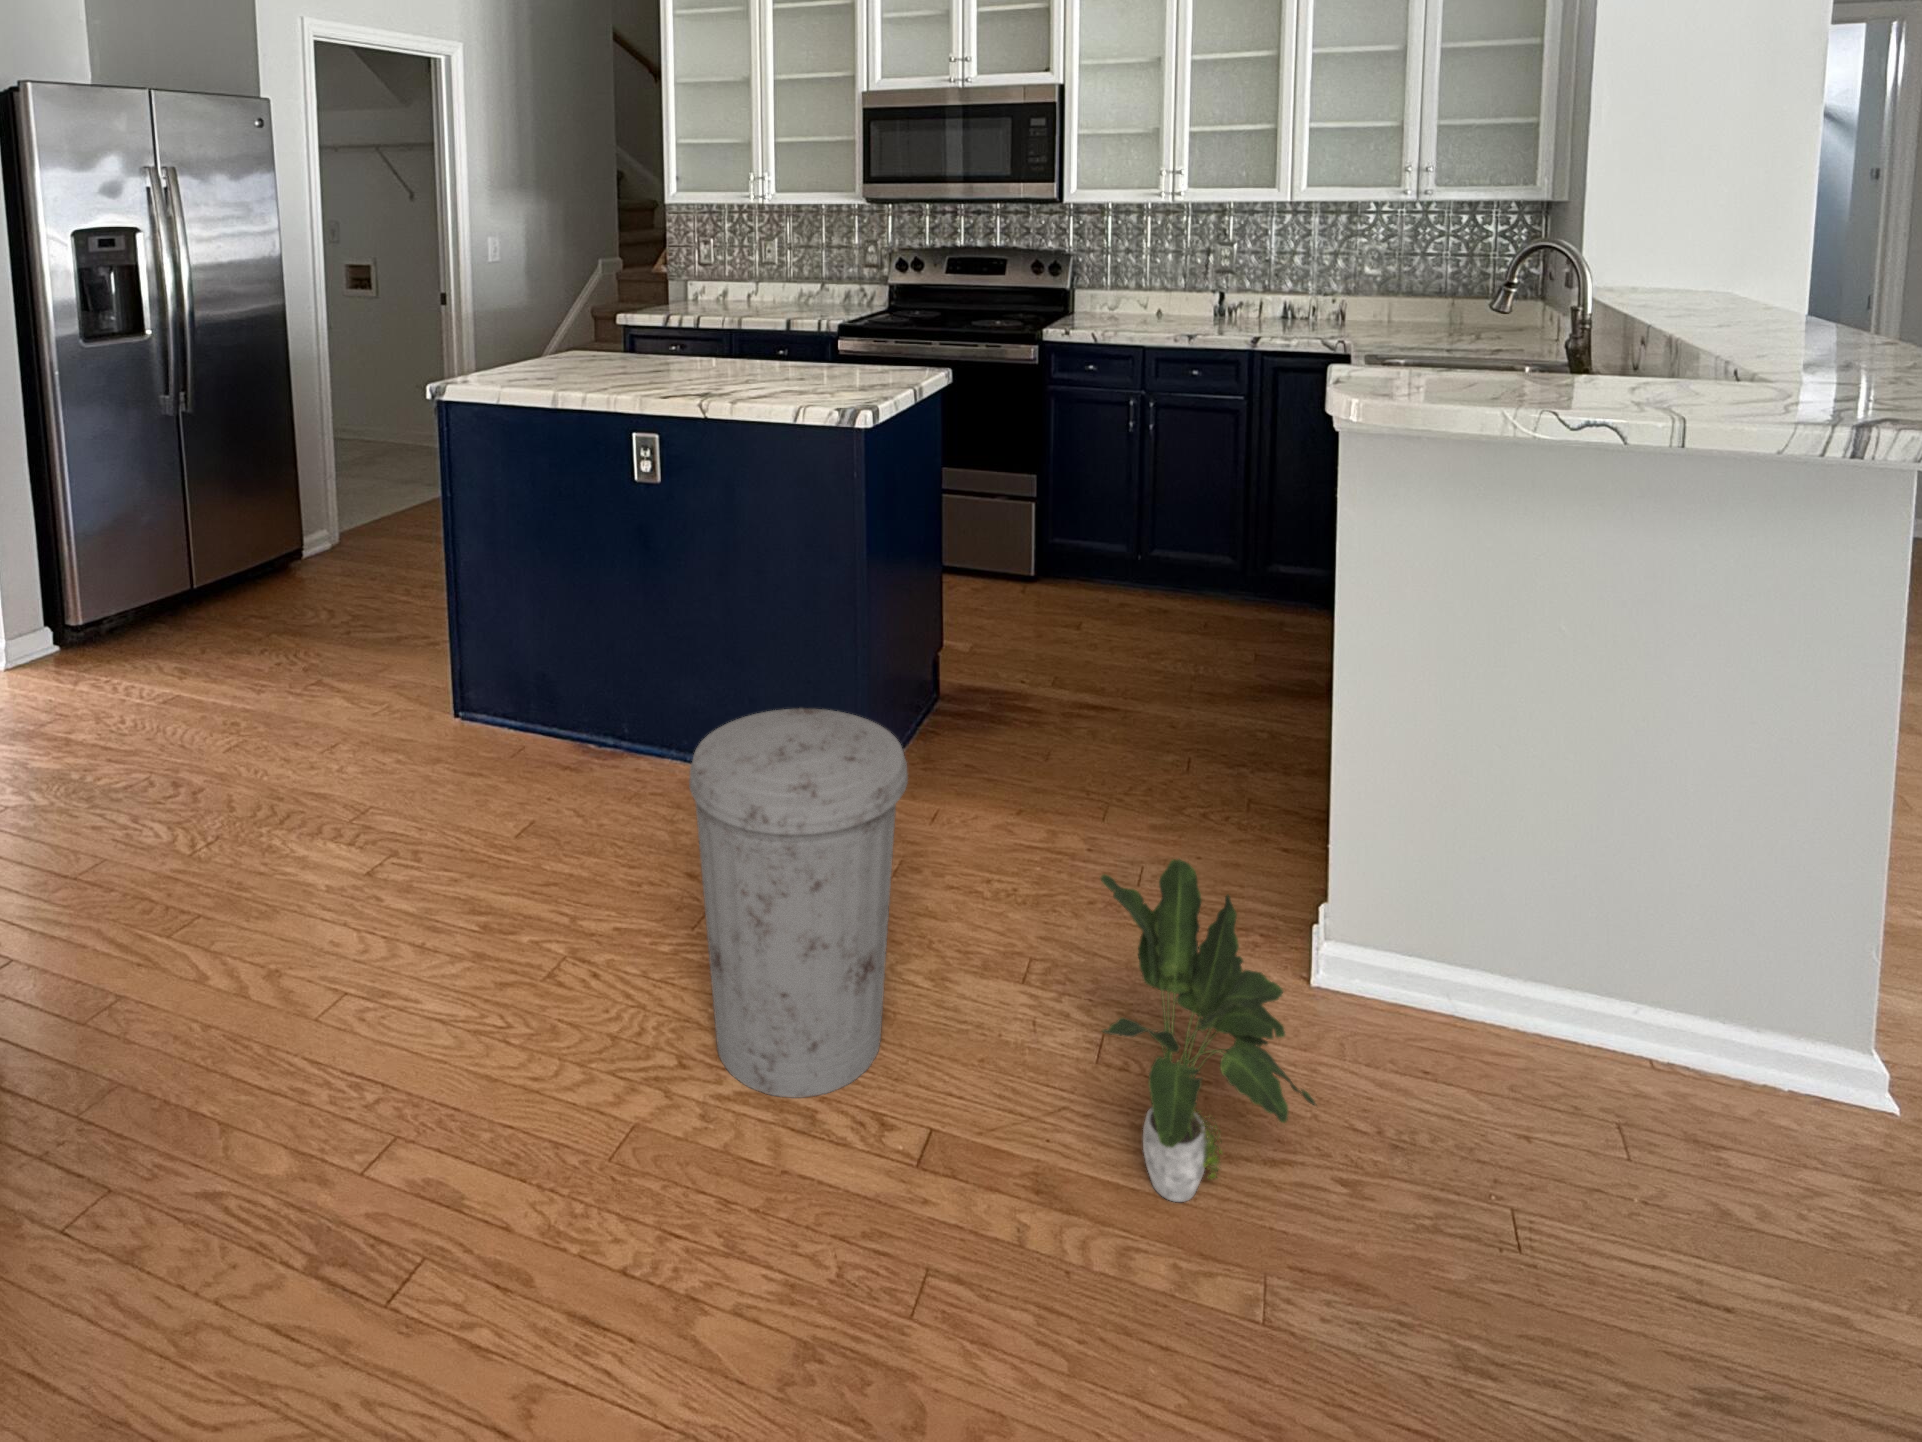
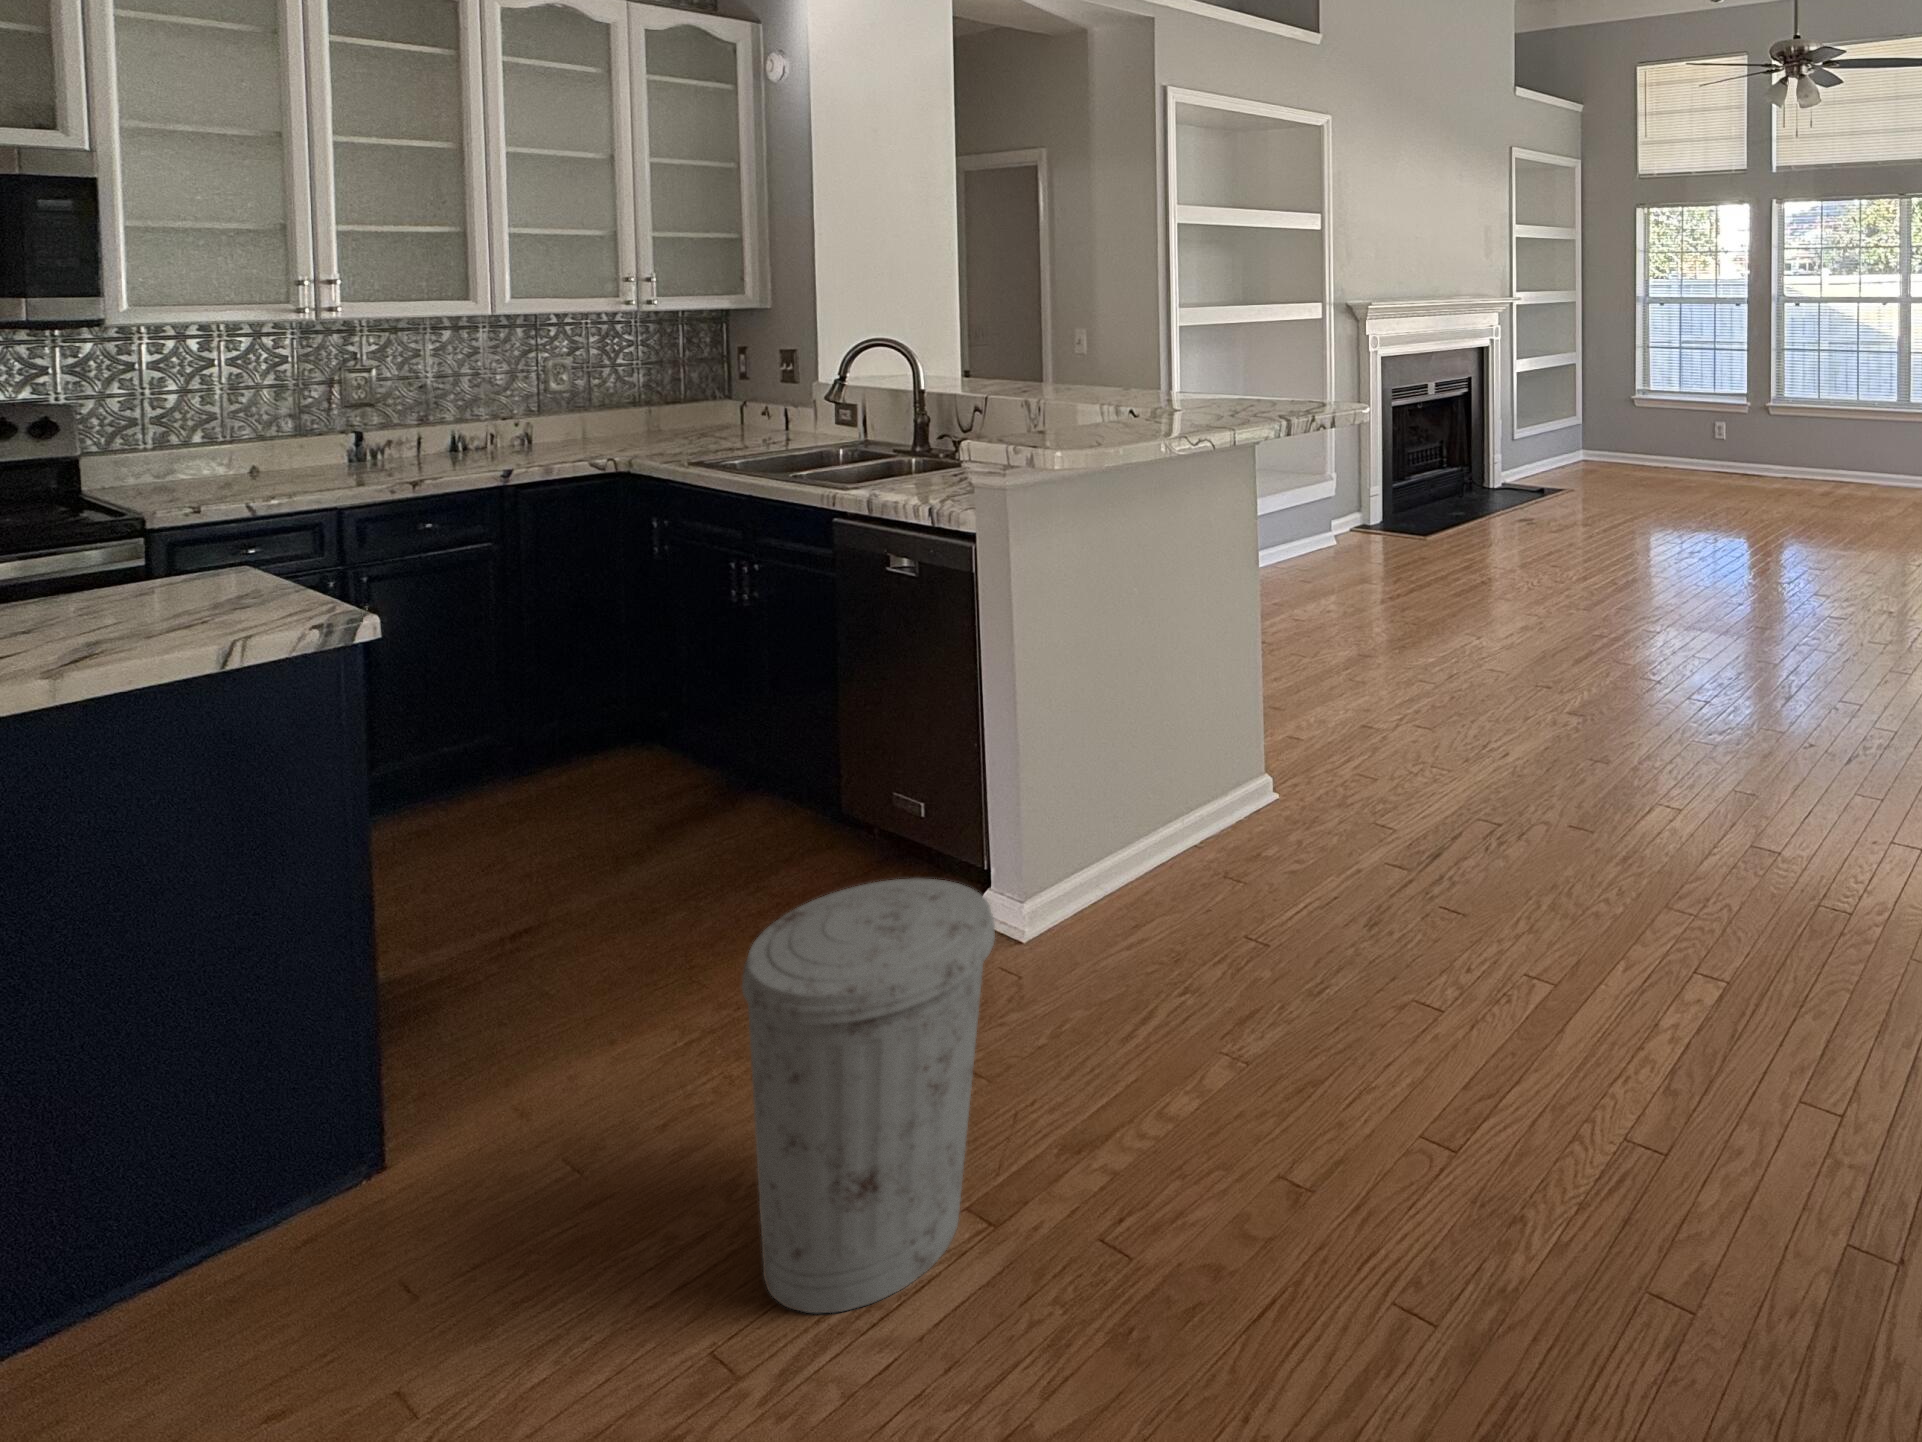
potted plant: present [1101,859,1315,1202] -> none [1120,810,1279,1052]

